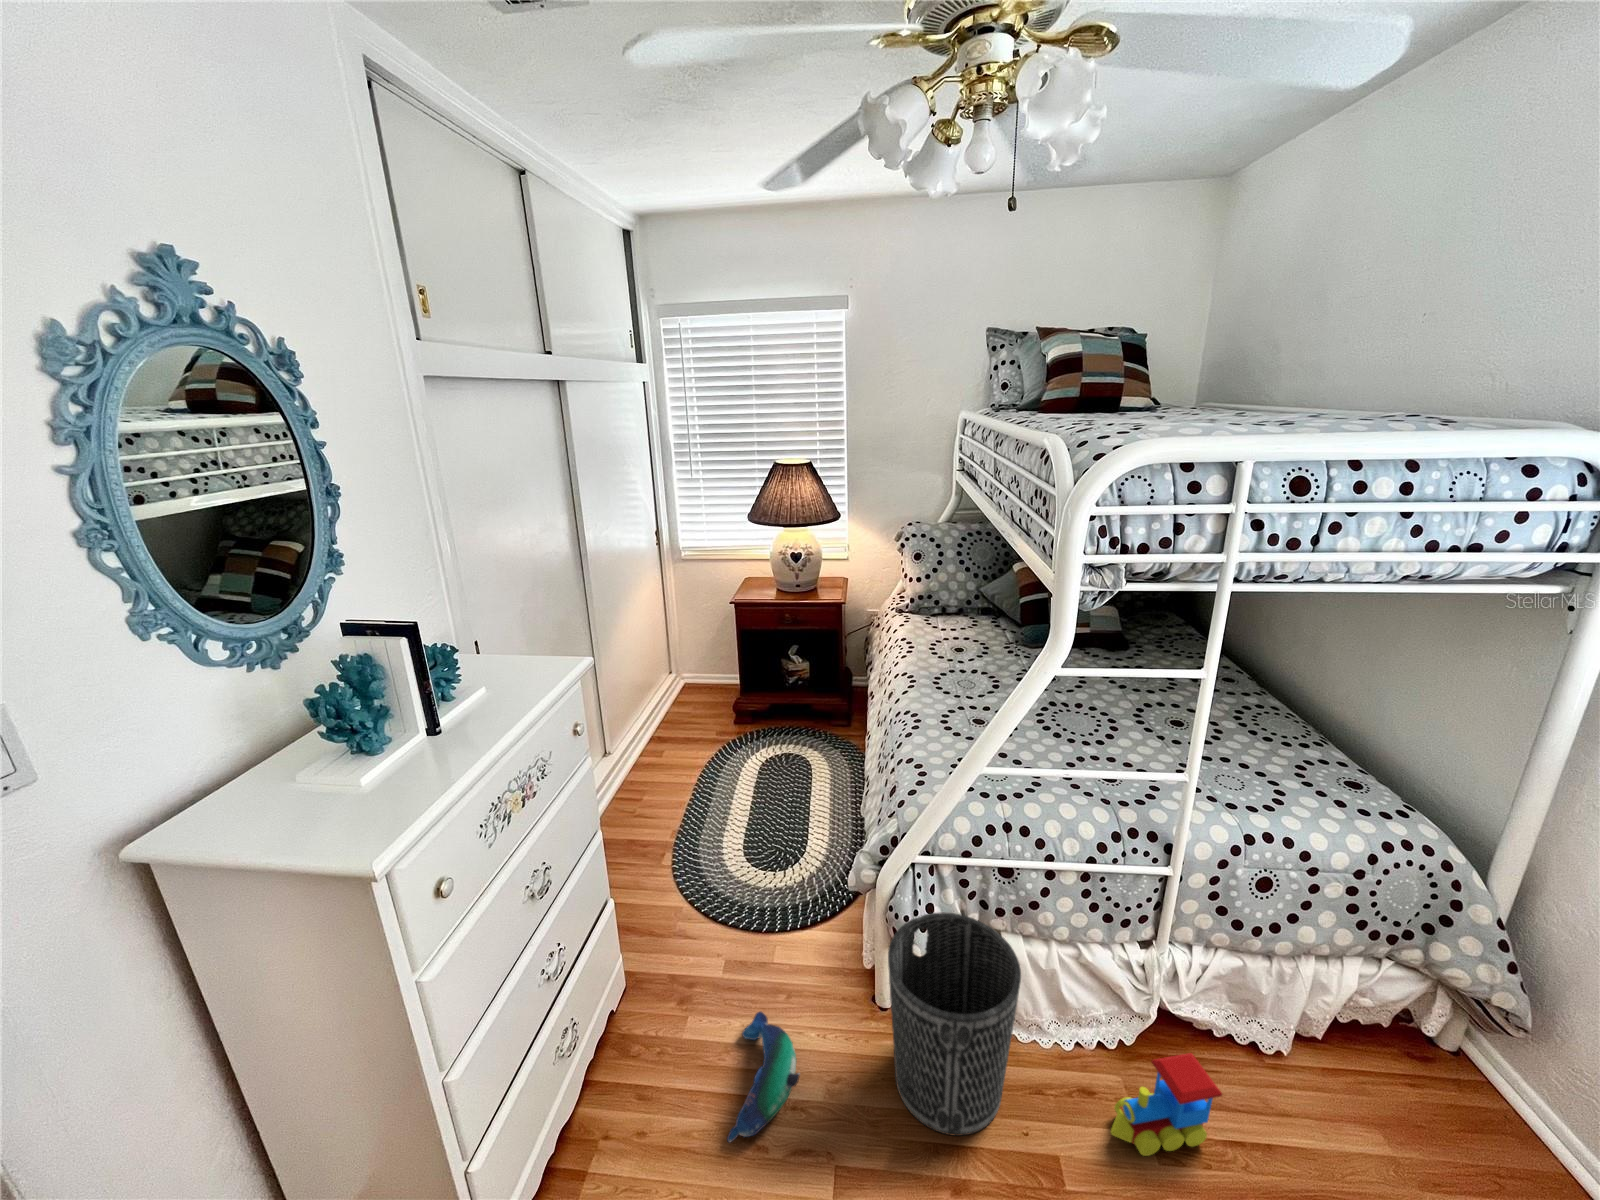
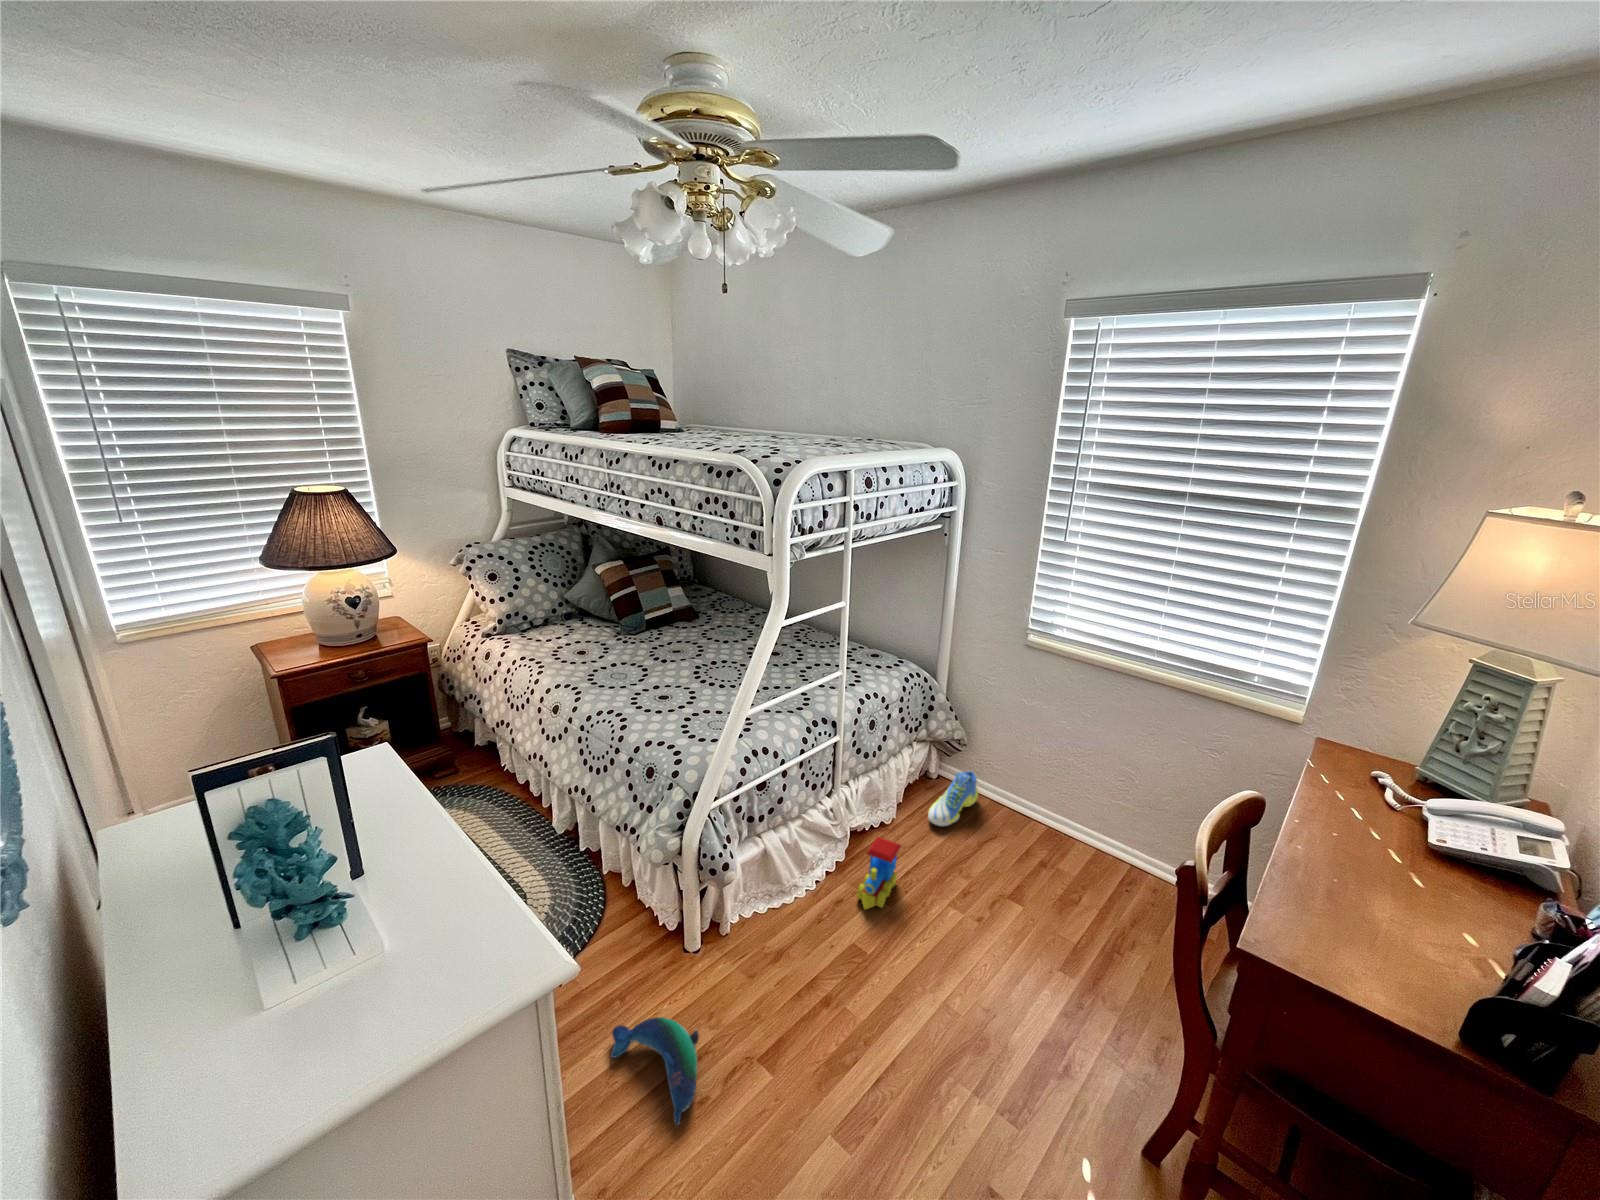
wastebasket: present [888,913,1021,1136] -> none [723,828,822,992]
sneaker: none [1358,1073,1534,1157] -> present [928,771,978,826]

